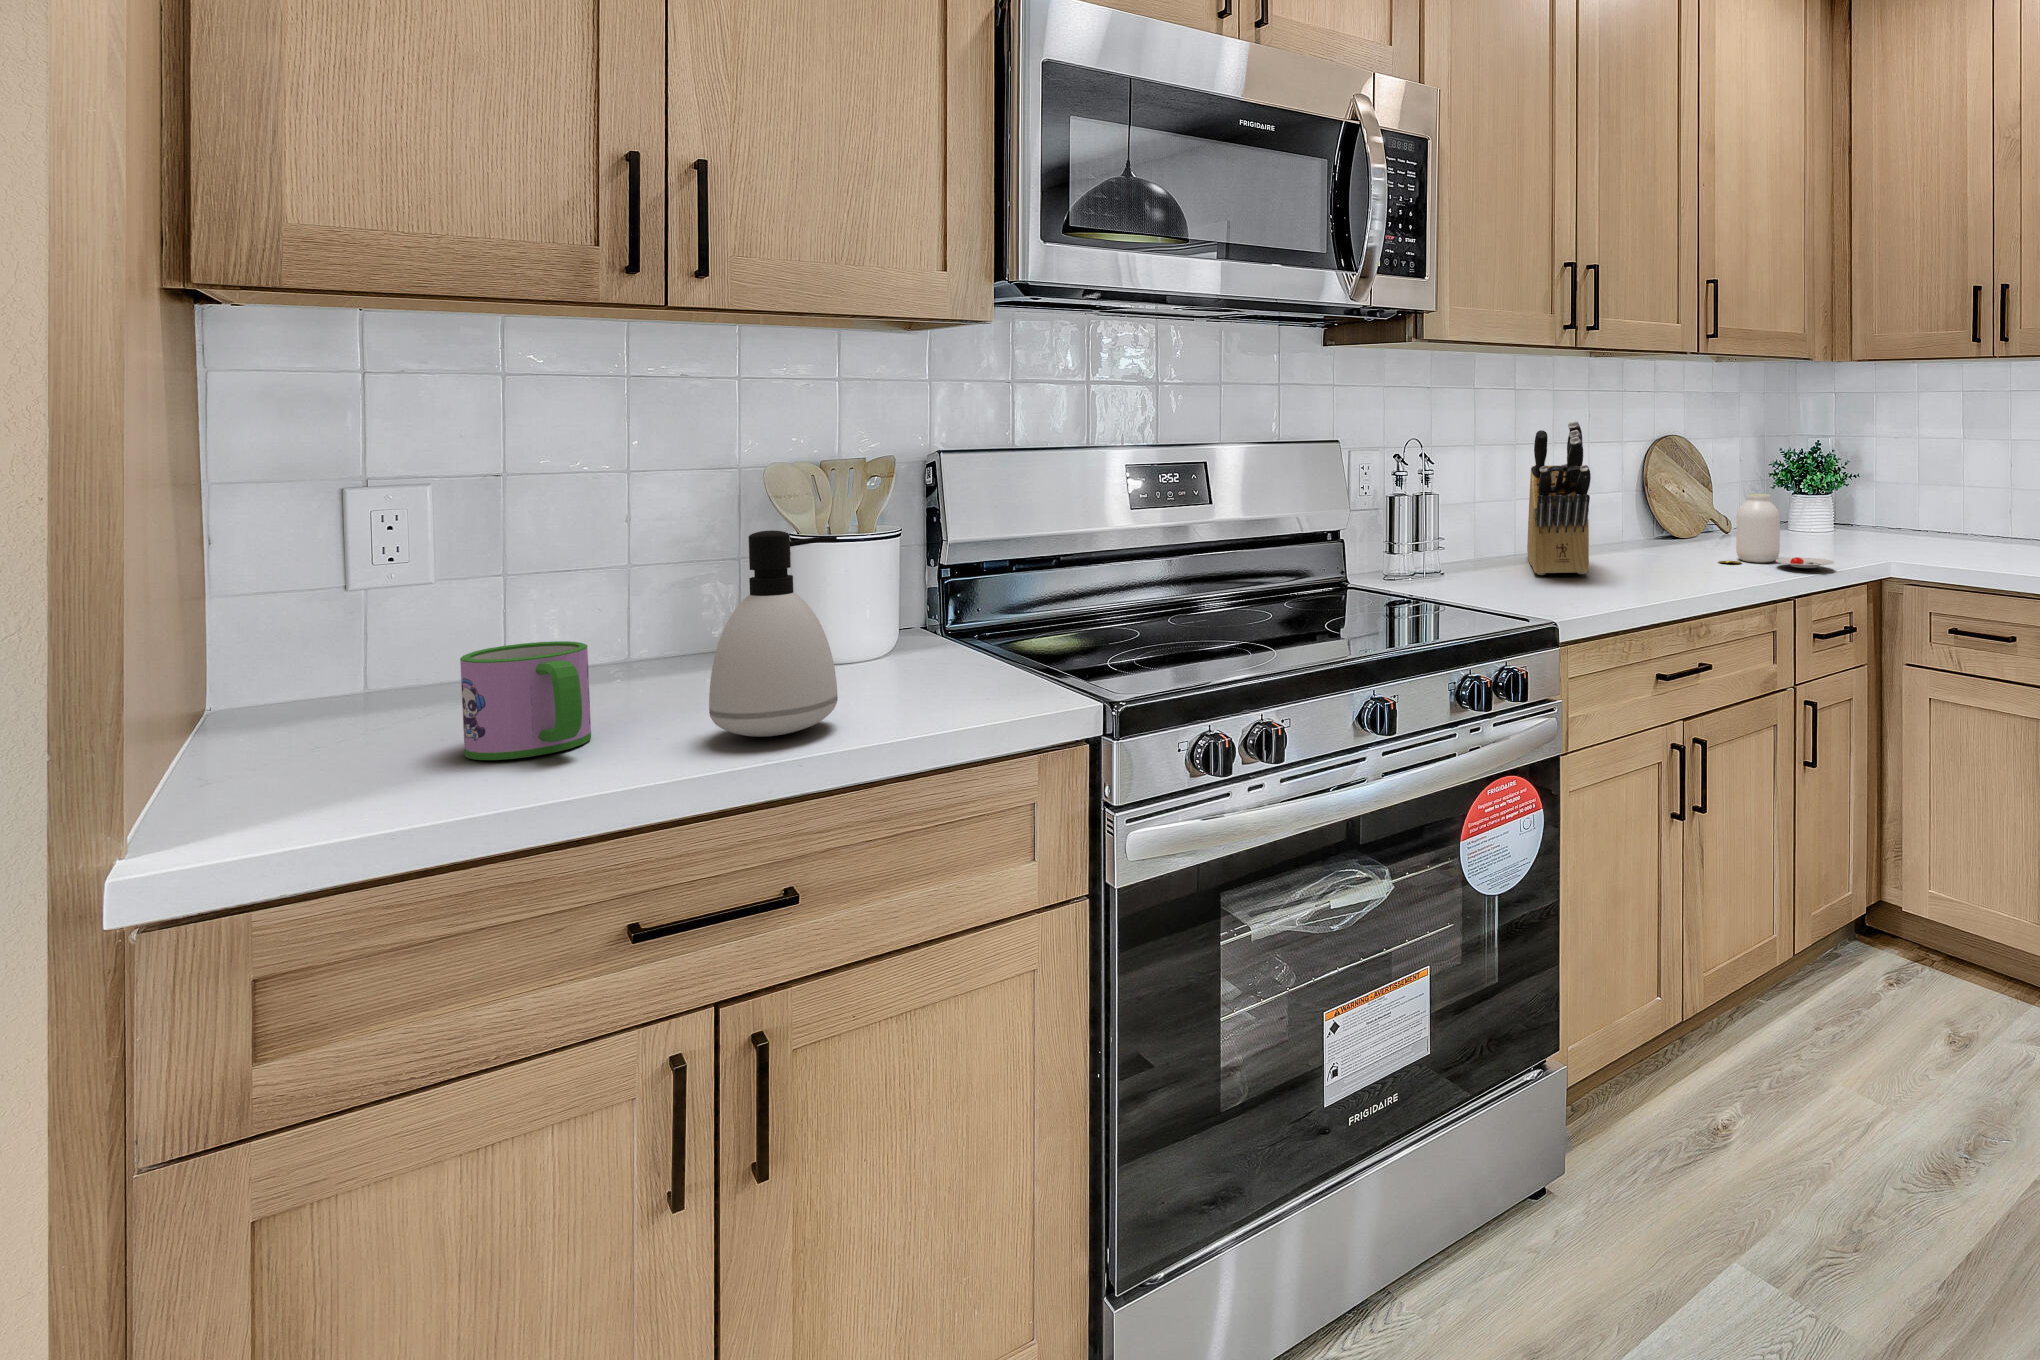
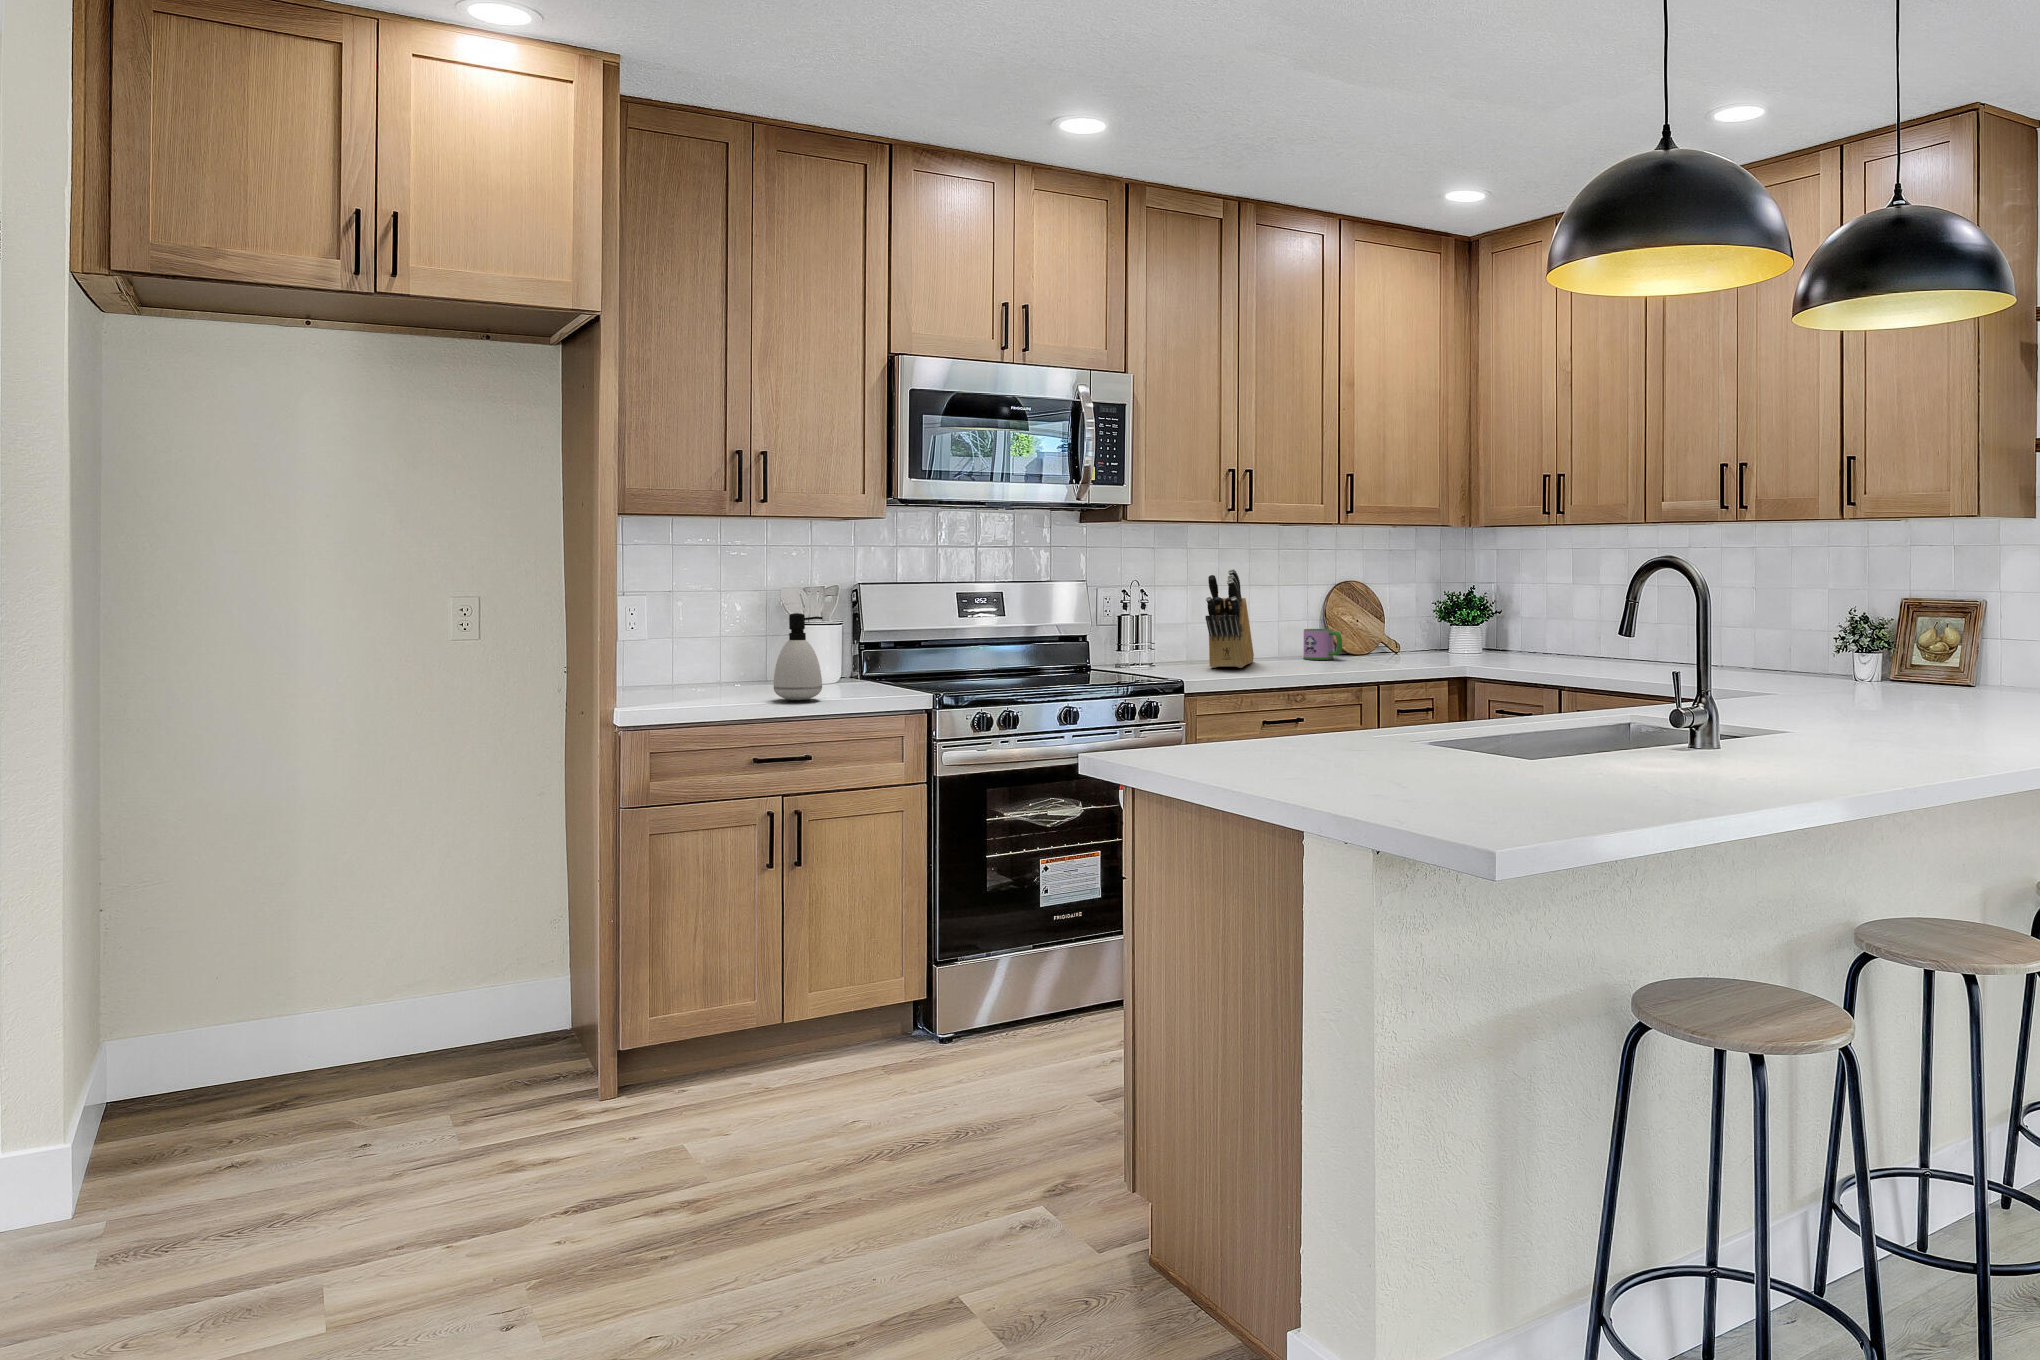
jar: present [1718,494,1834,568] -> none [1349,620,1422,668]
mug: present [460,641,591,760] -> present [1304,629,1342,660]

